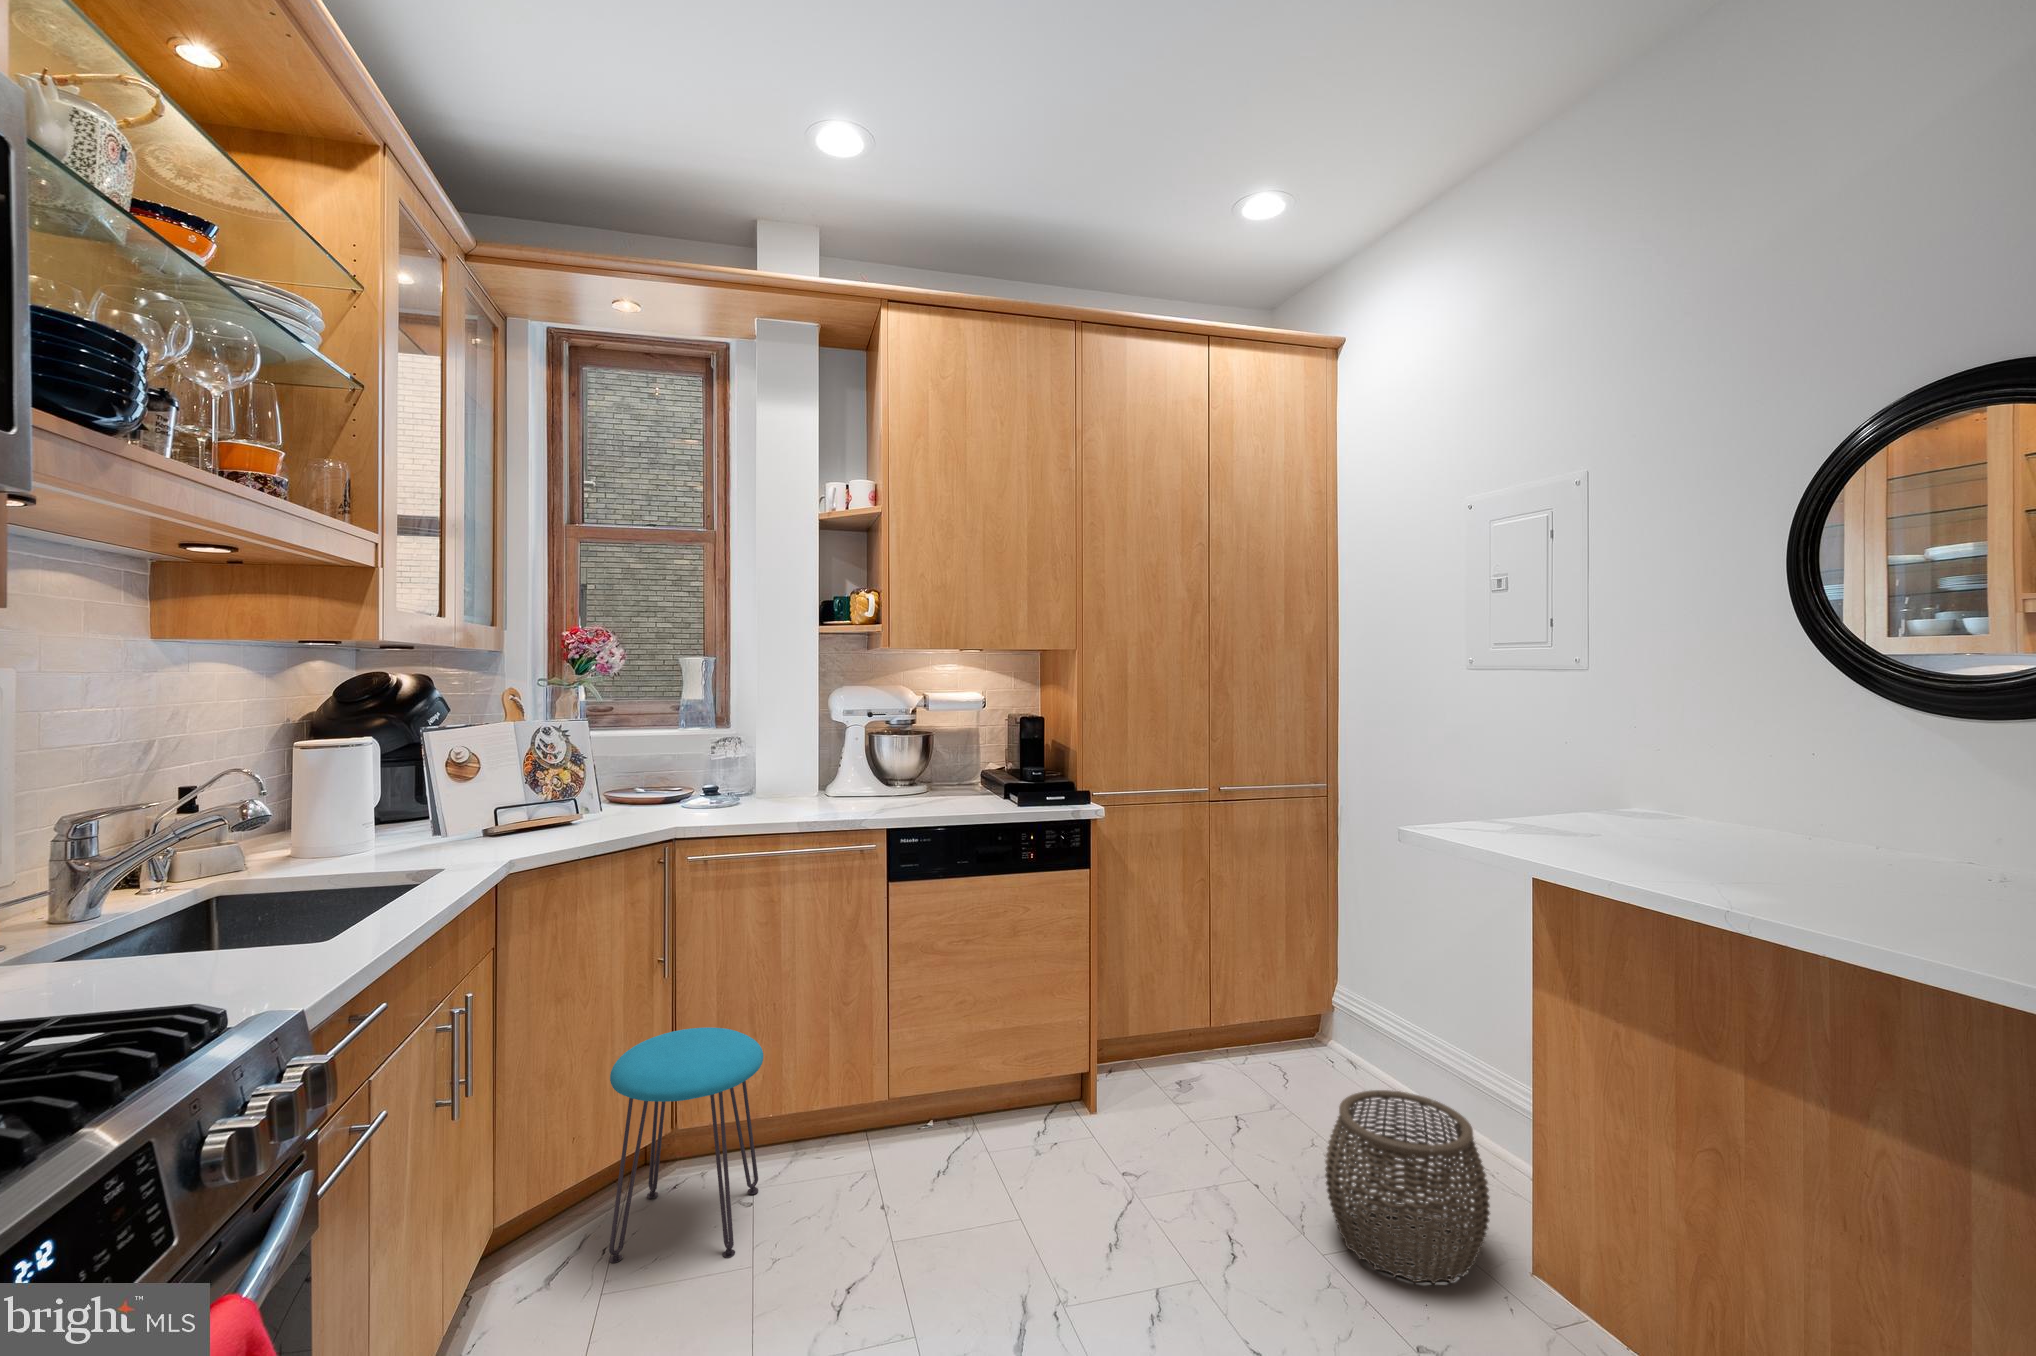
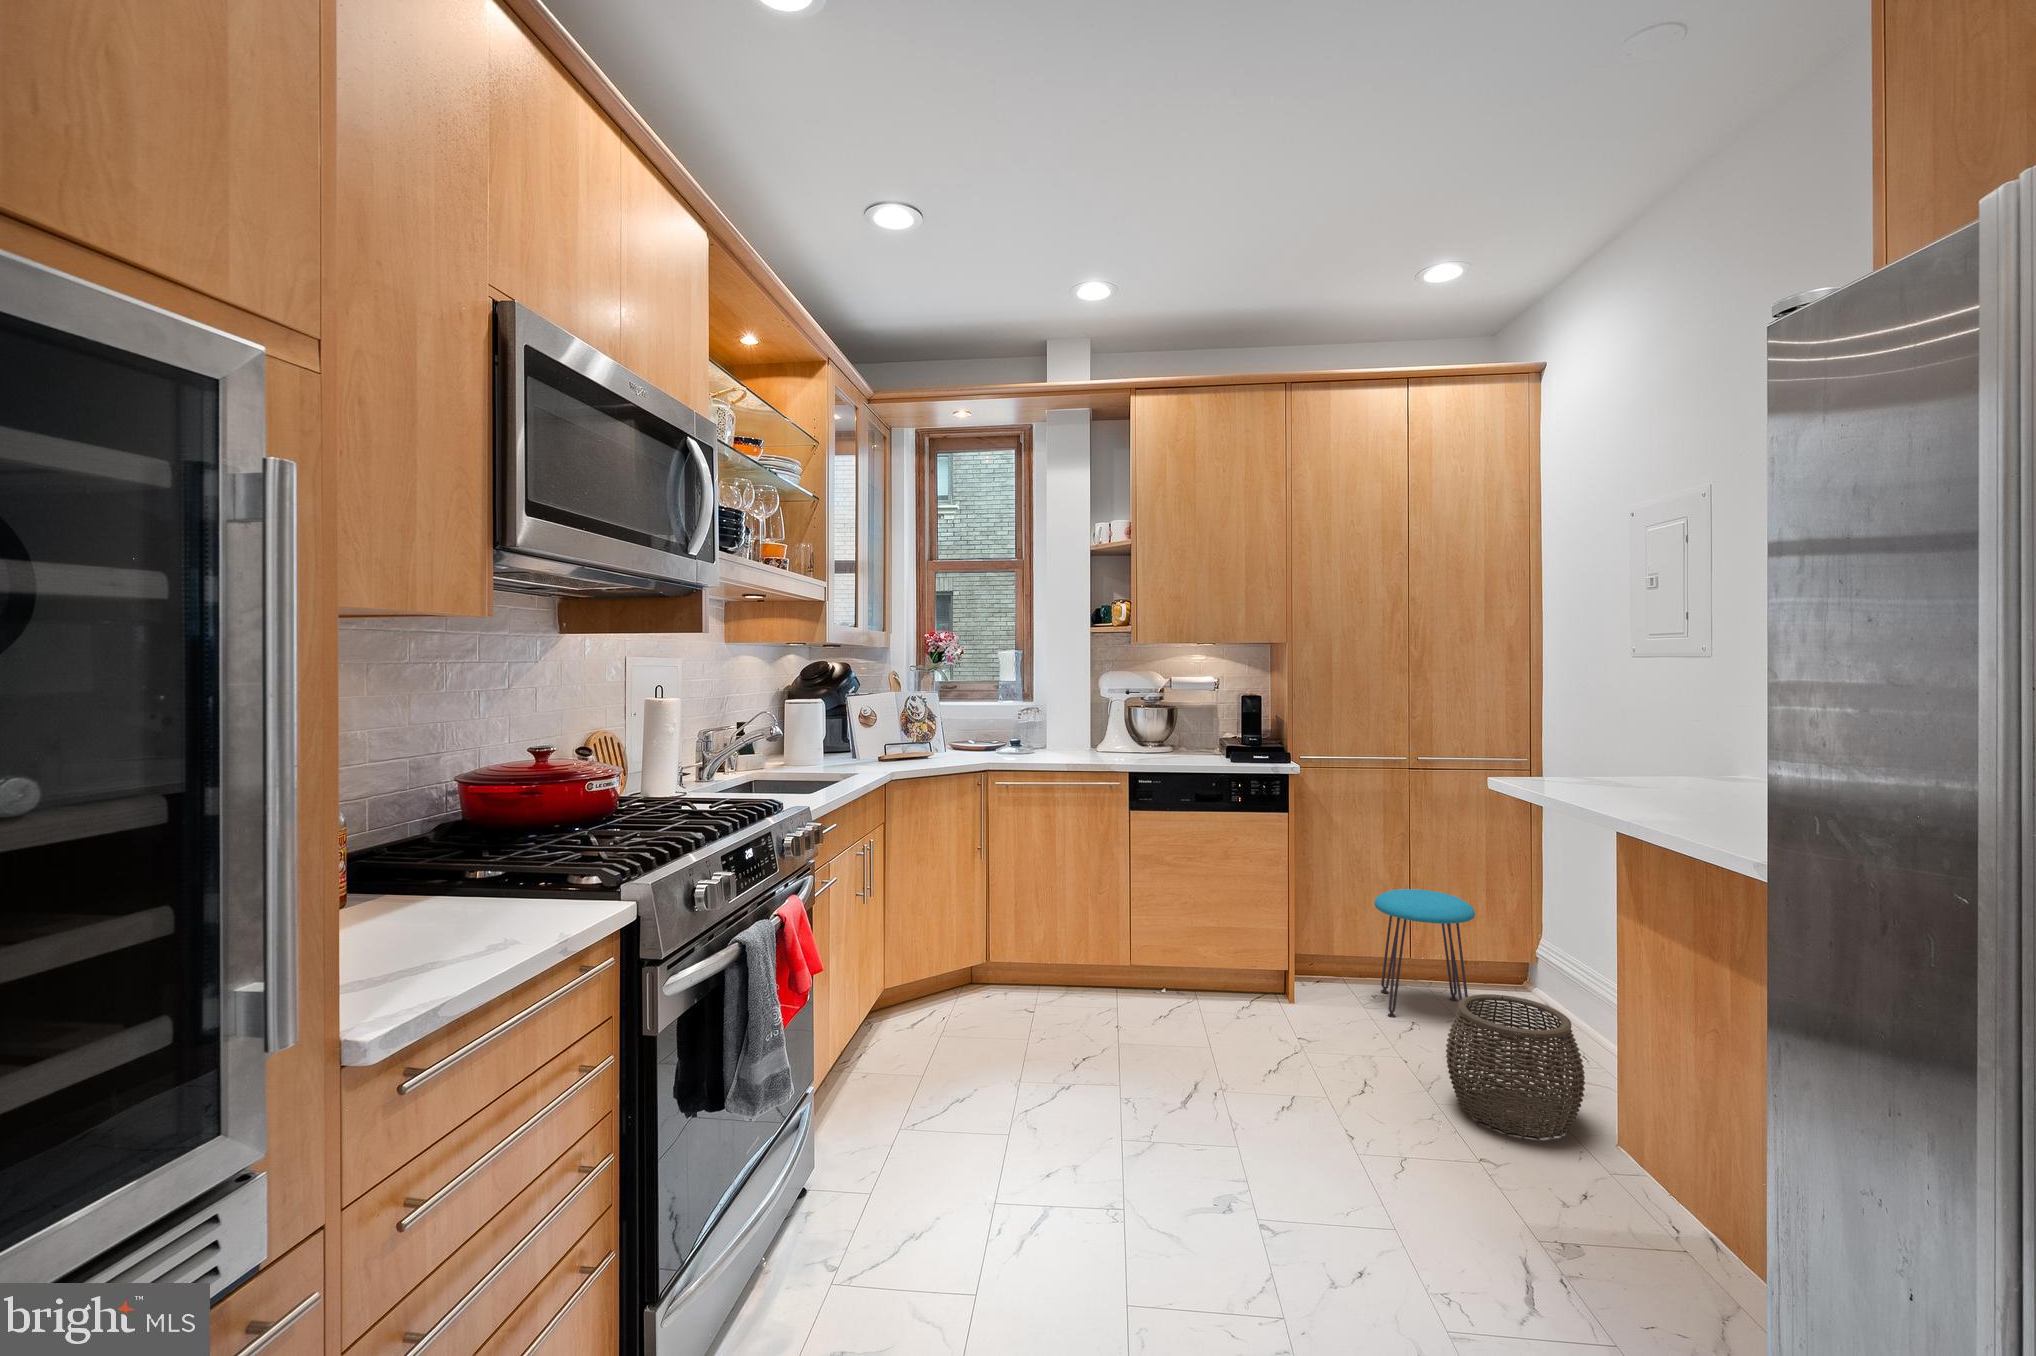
stool: present [609,1027,763,1263] -> present [1374,889,1475,1017]

